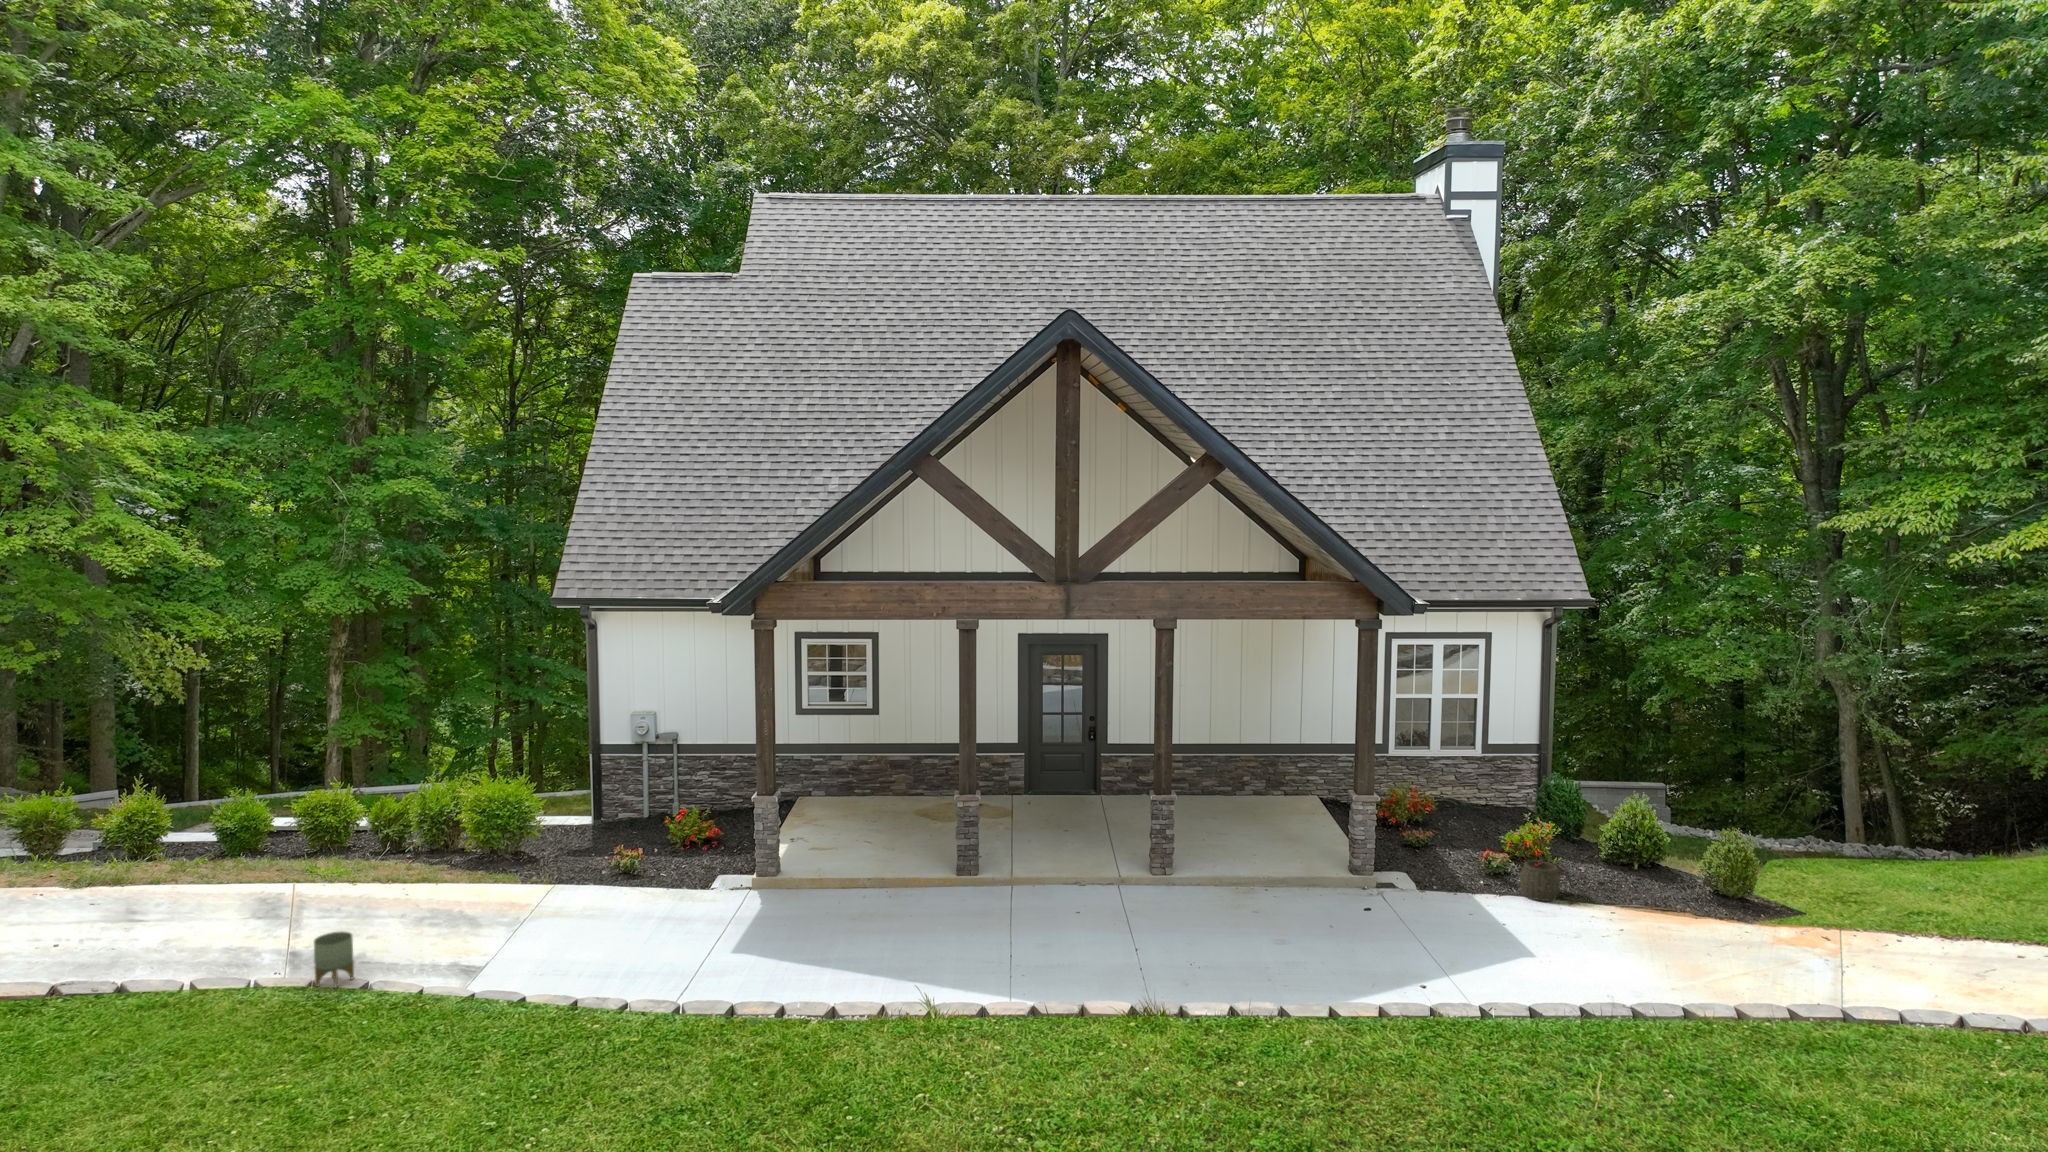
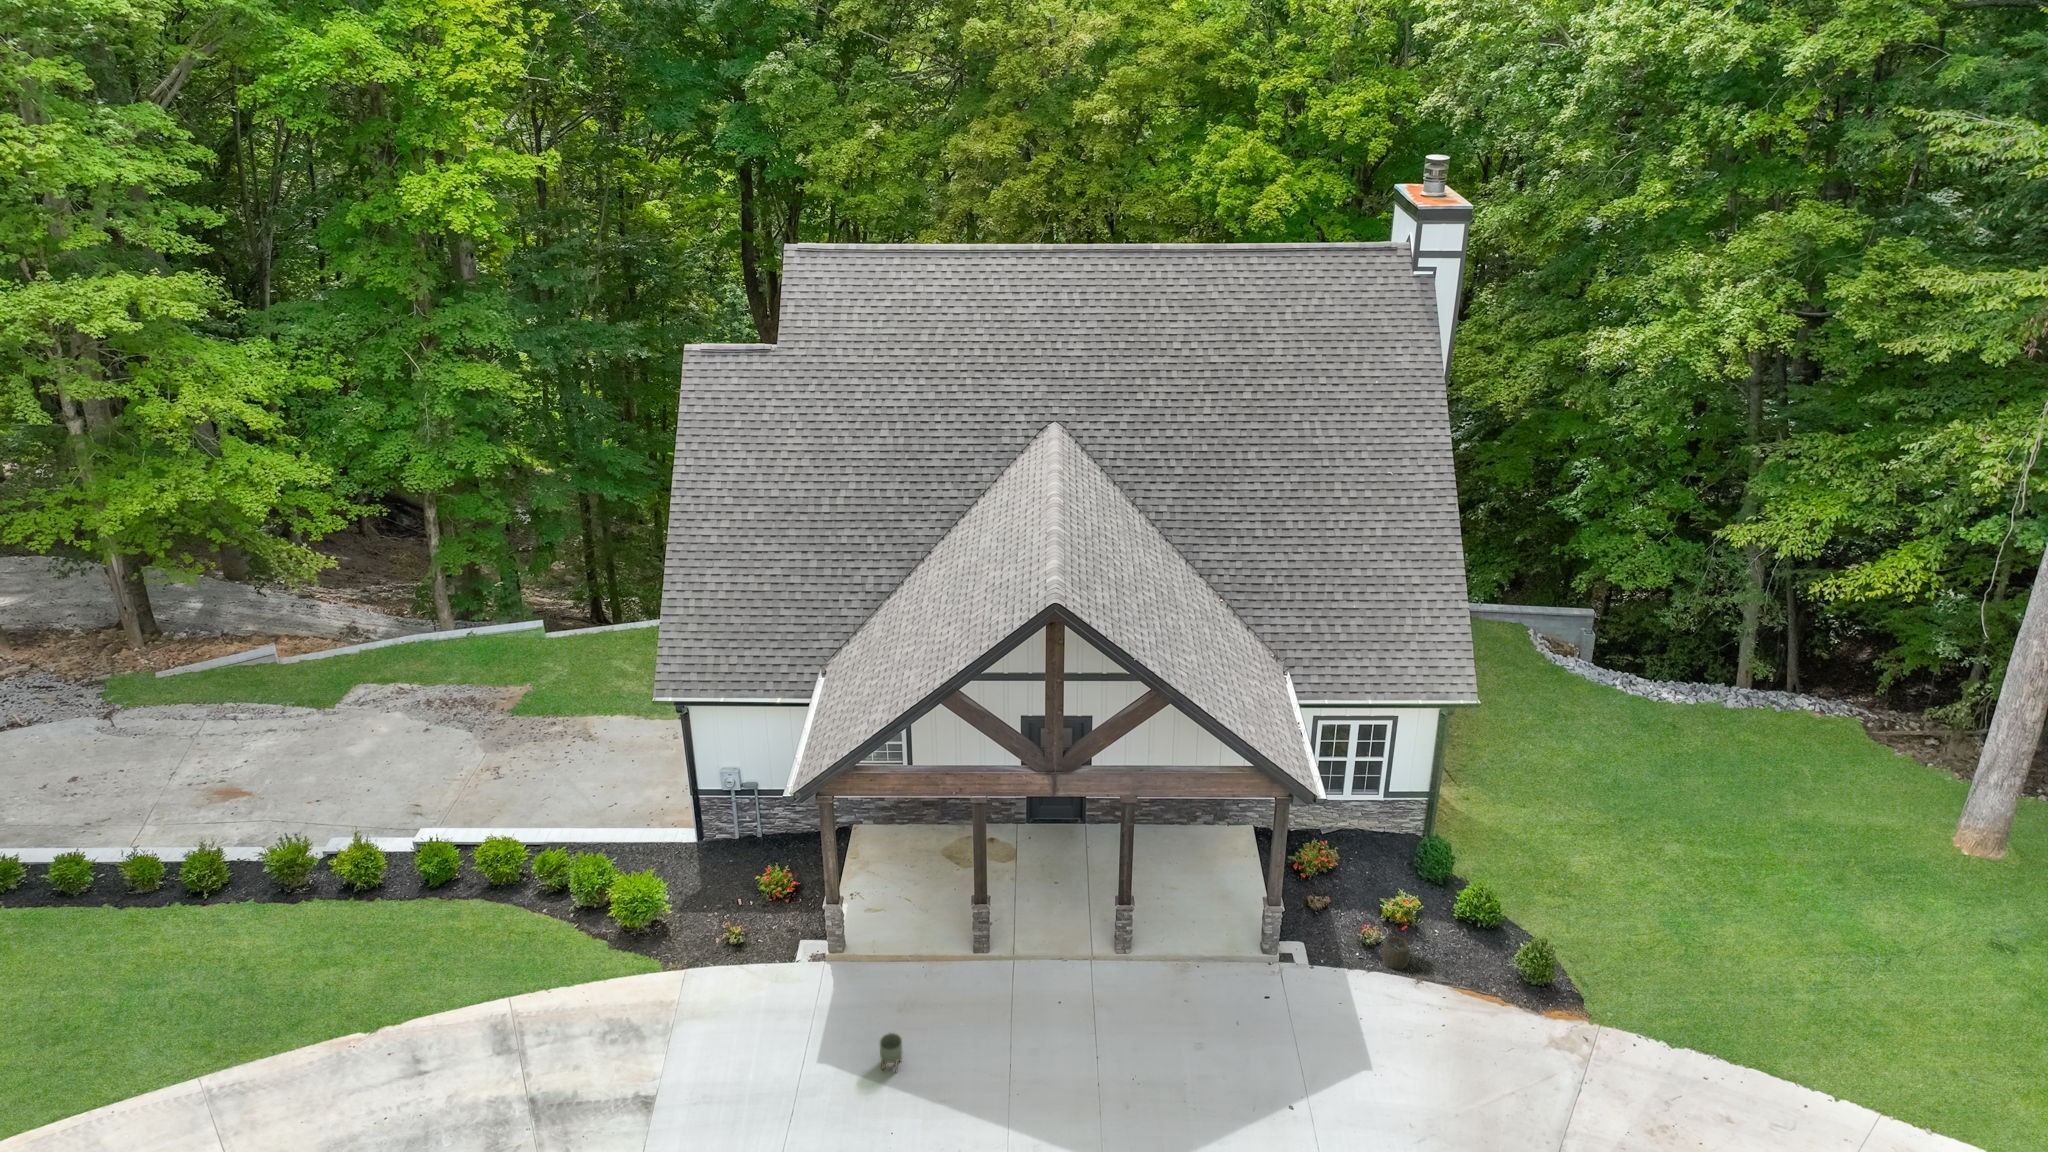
planter: present [314,932,354,988] -> present [880,1033,902,1072]

